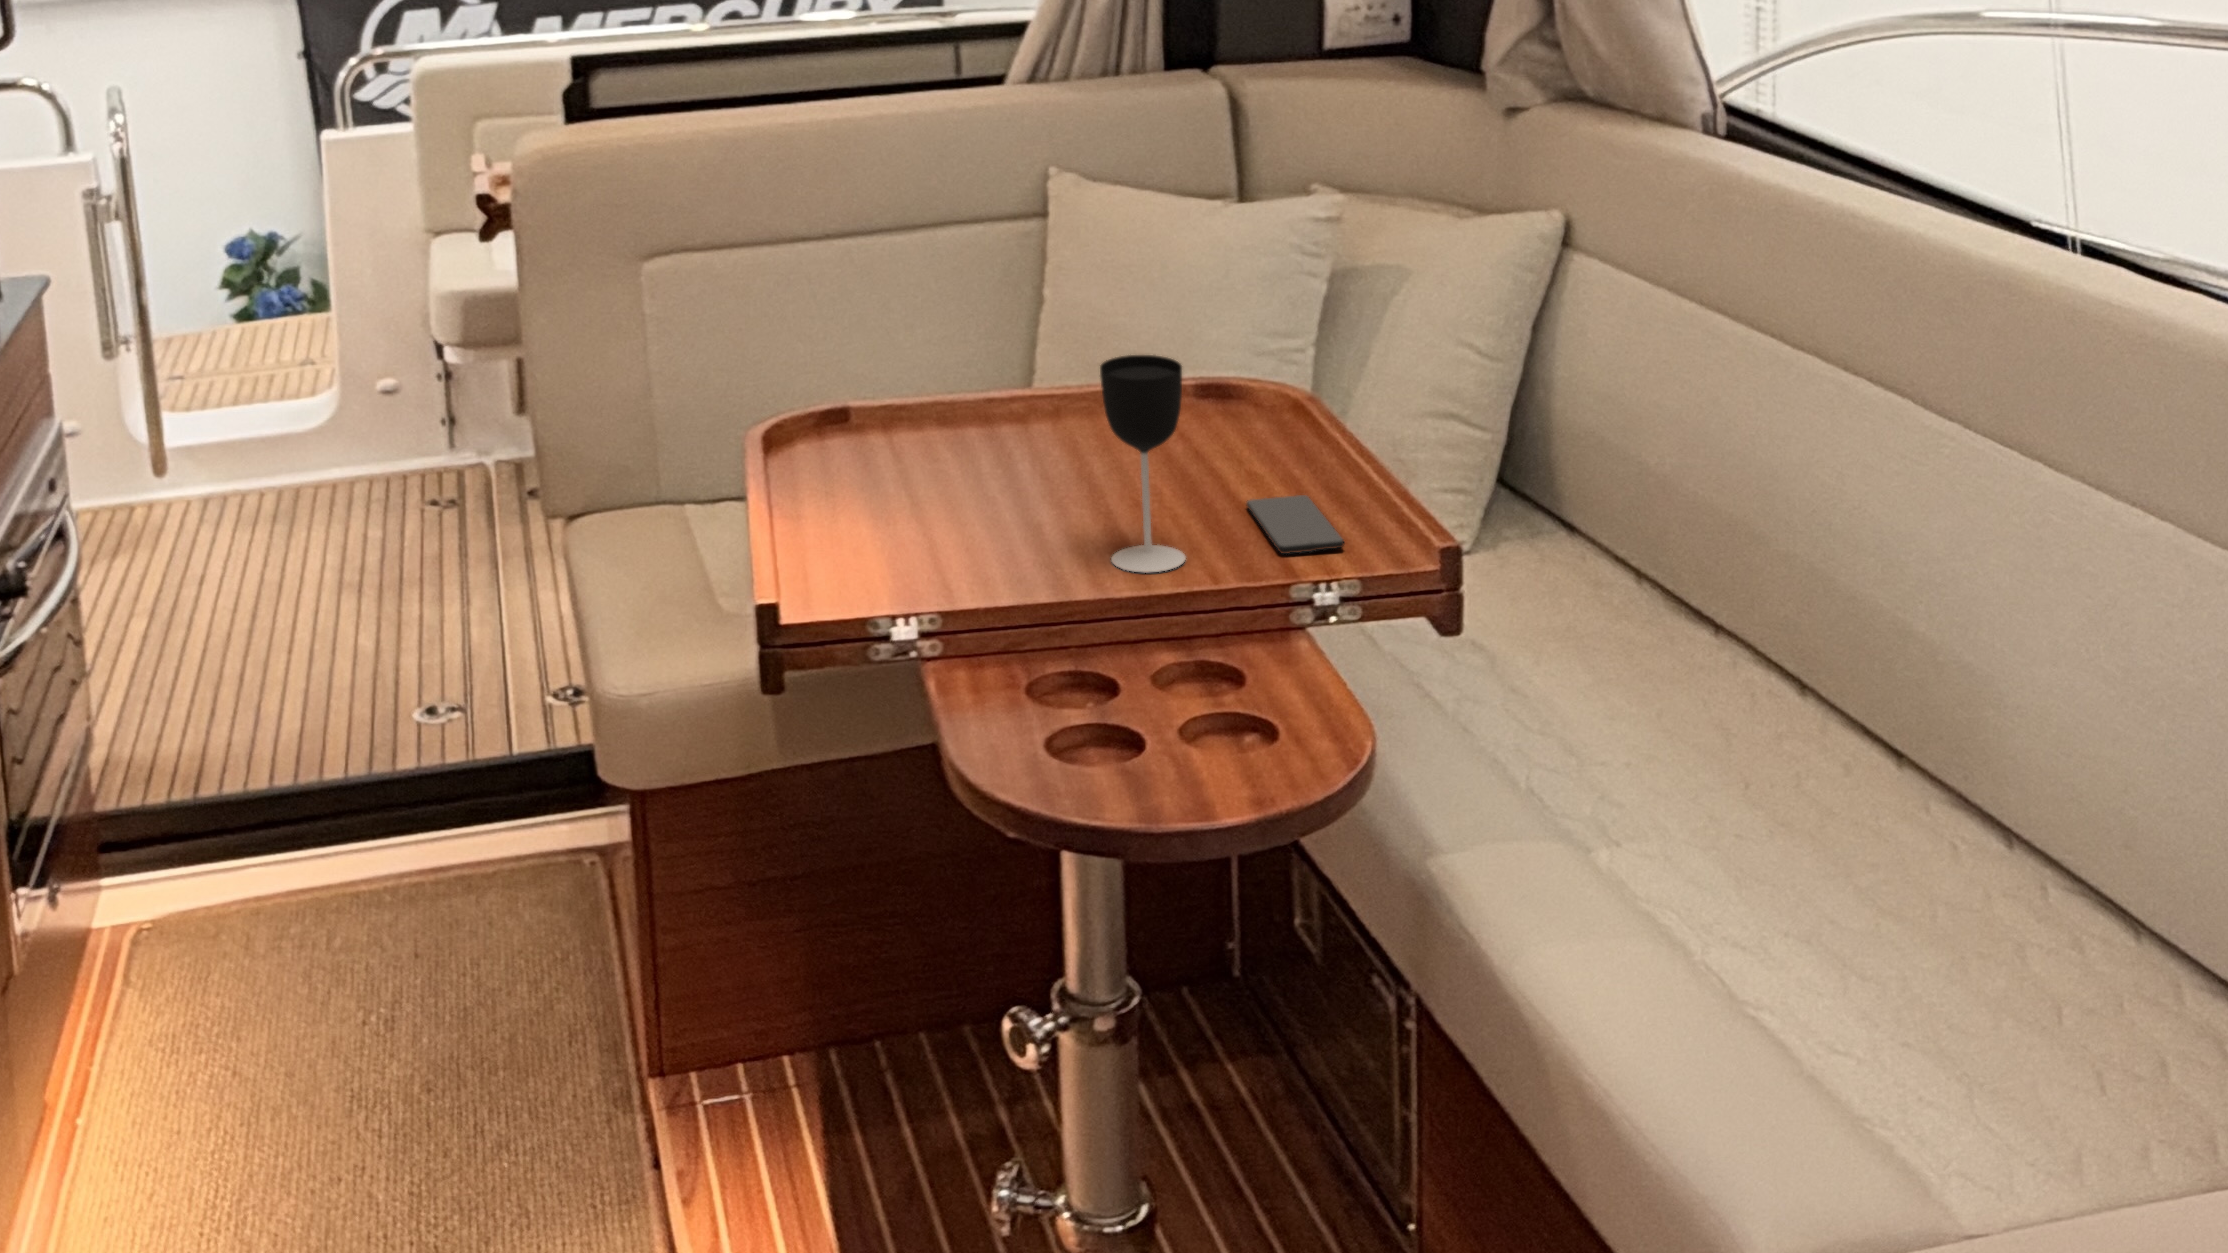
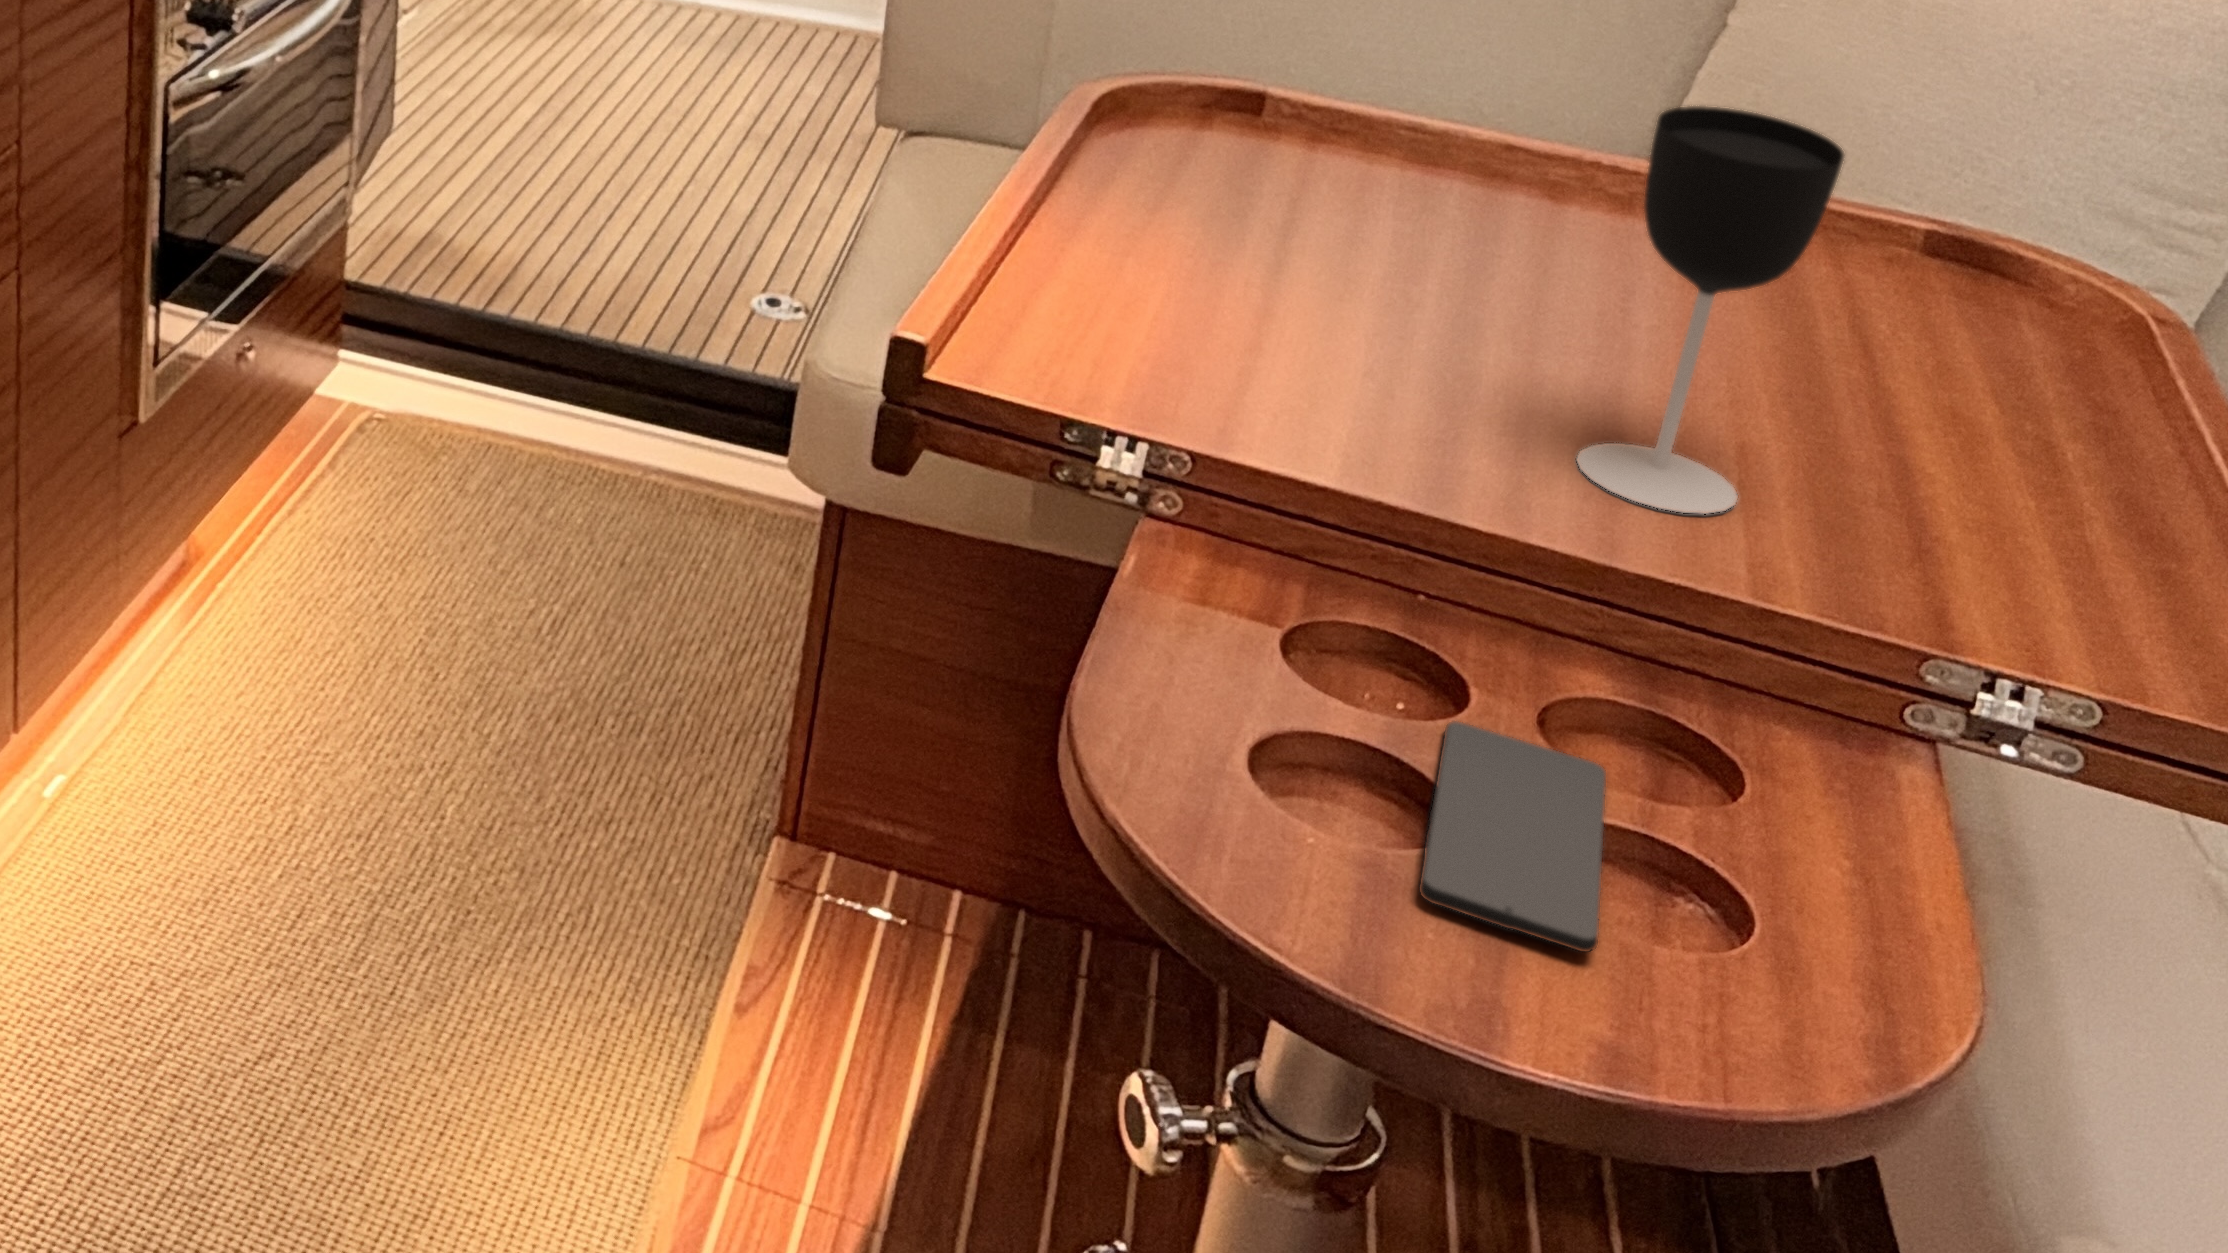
smartphone: present [1246,495,1344,554] -> present [1419,722,1606,952]

